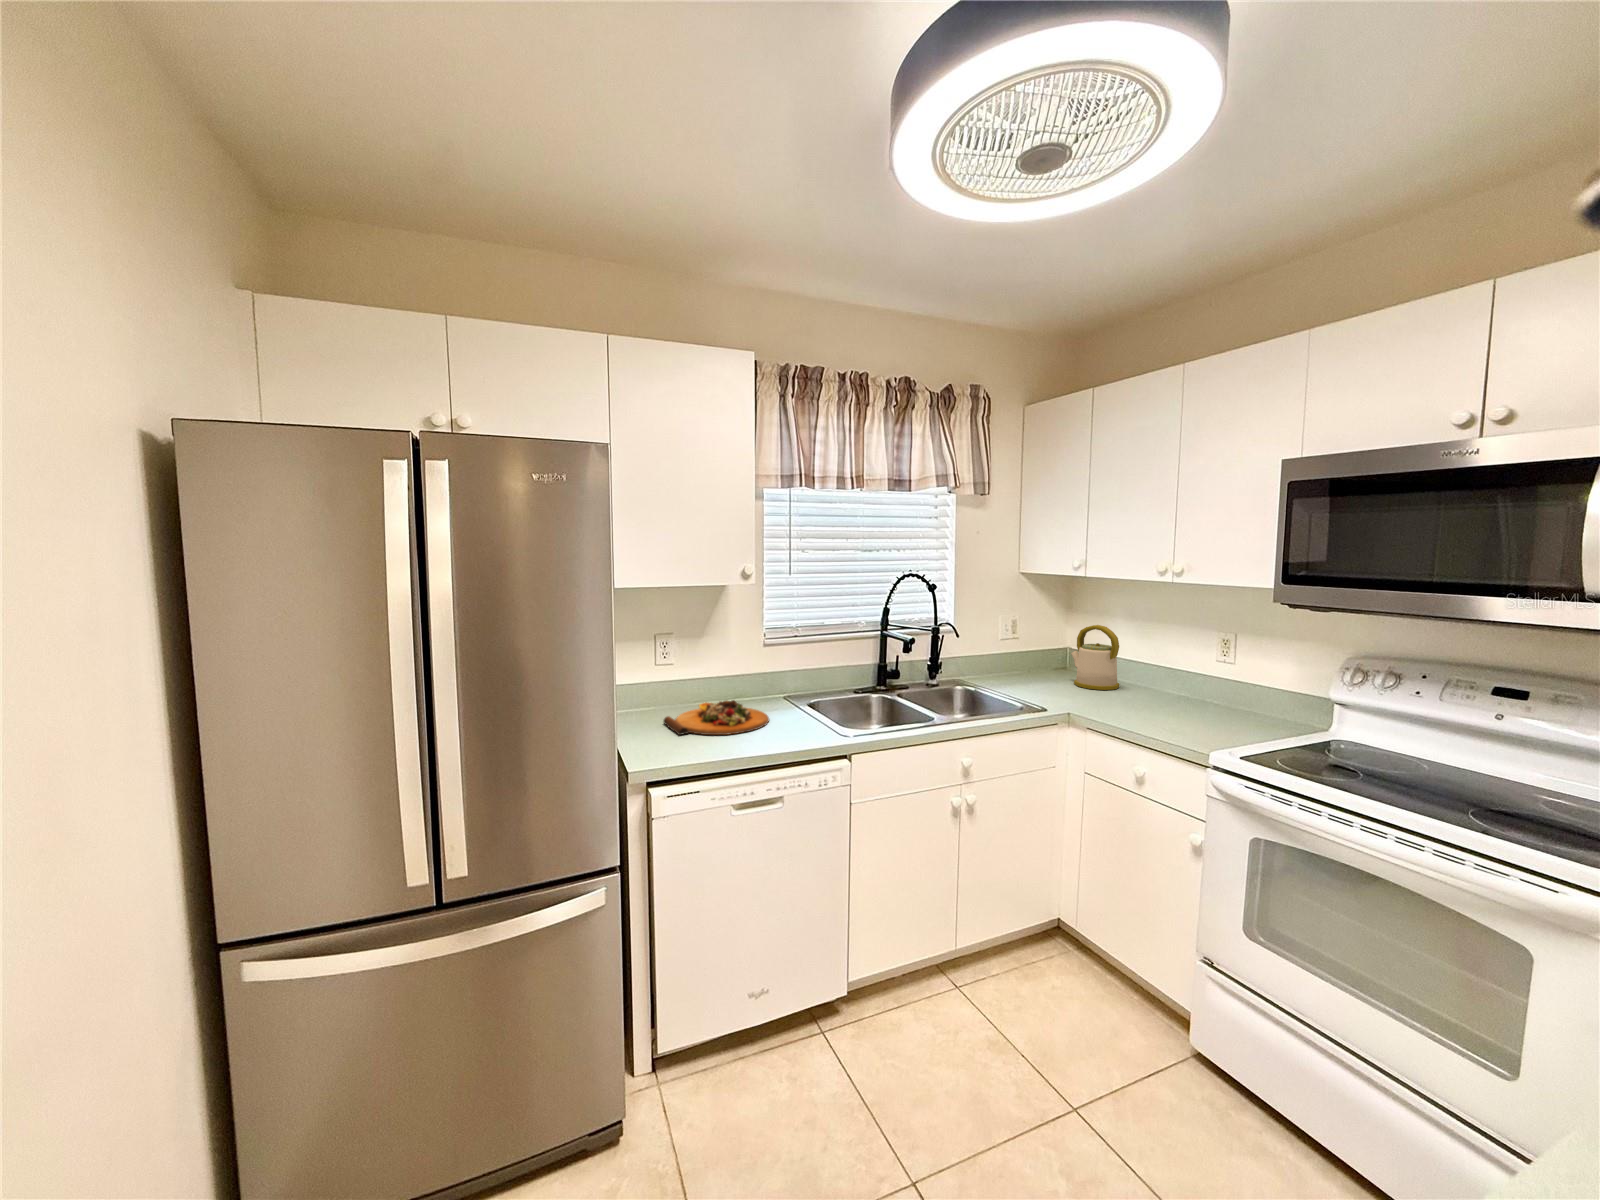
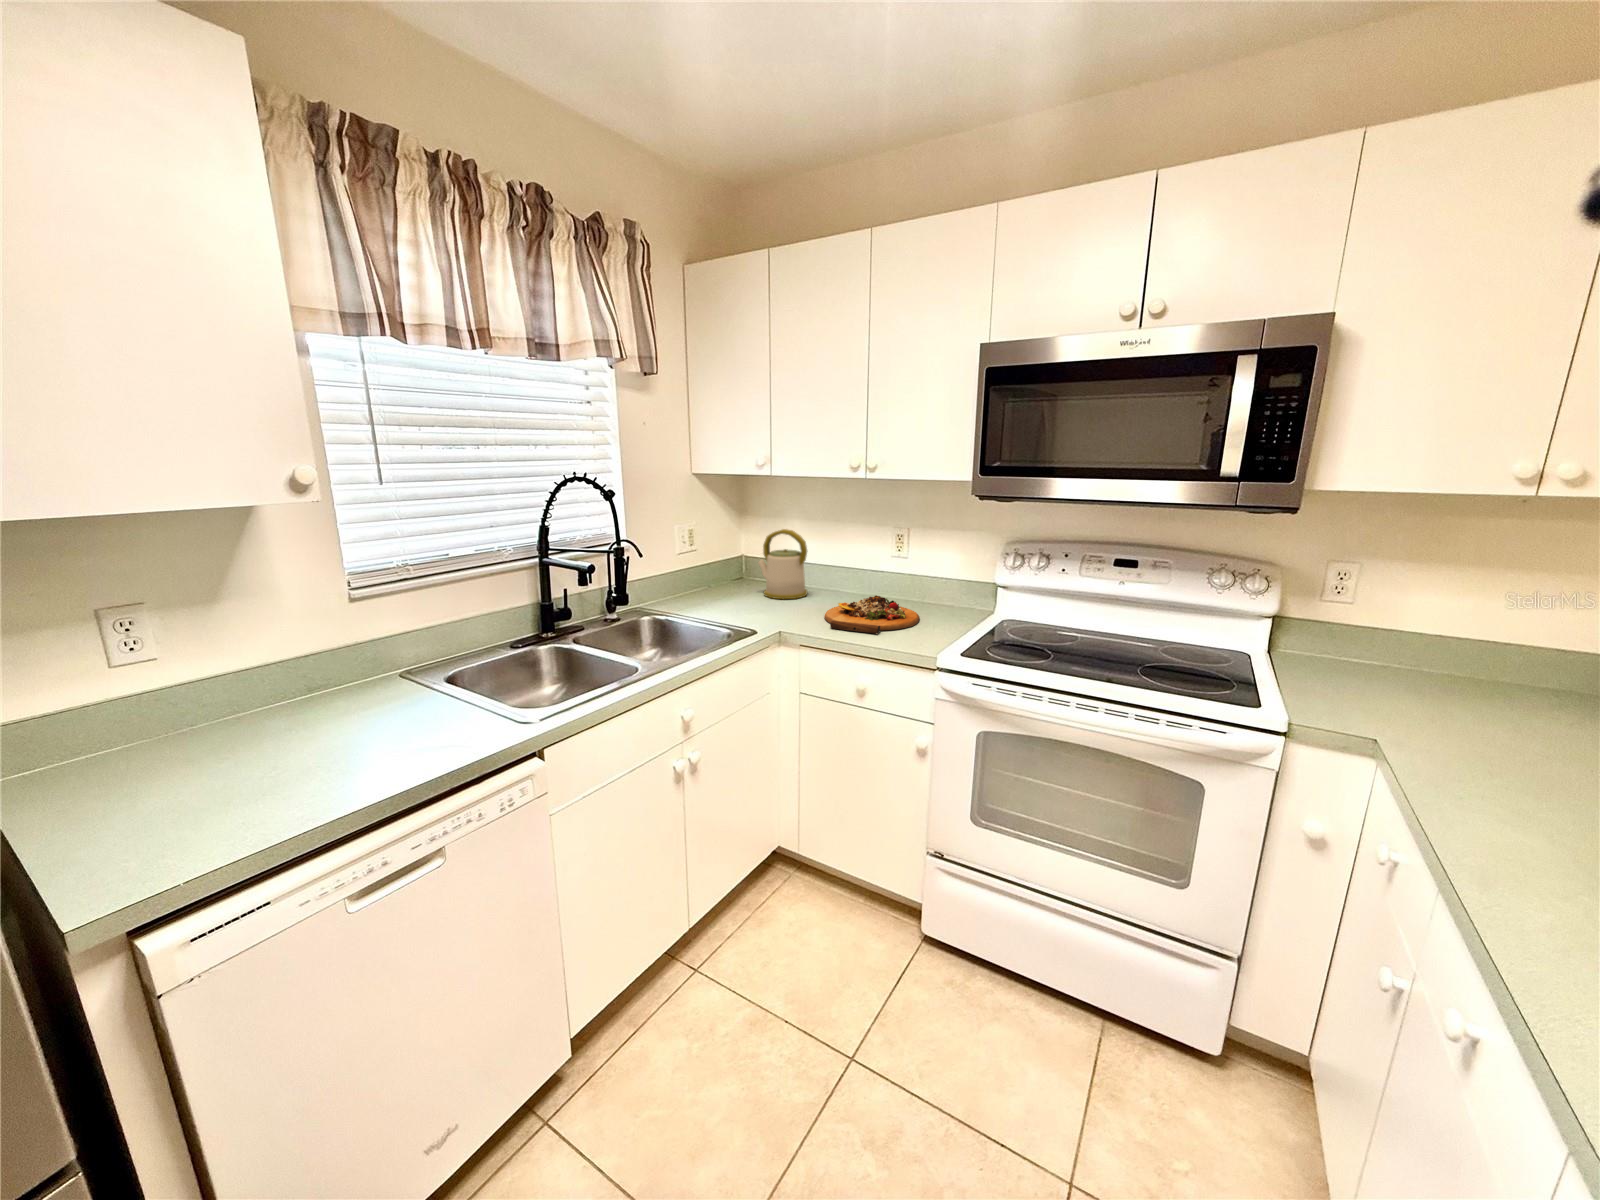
cutting board: present [664,700,769,735] -> present [824,595,920,634]

